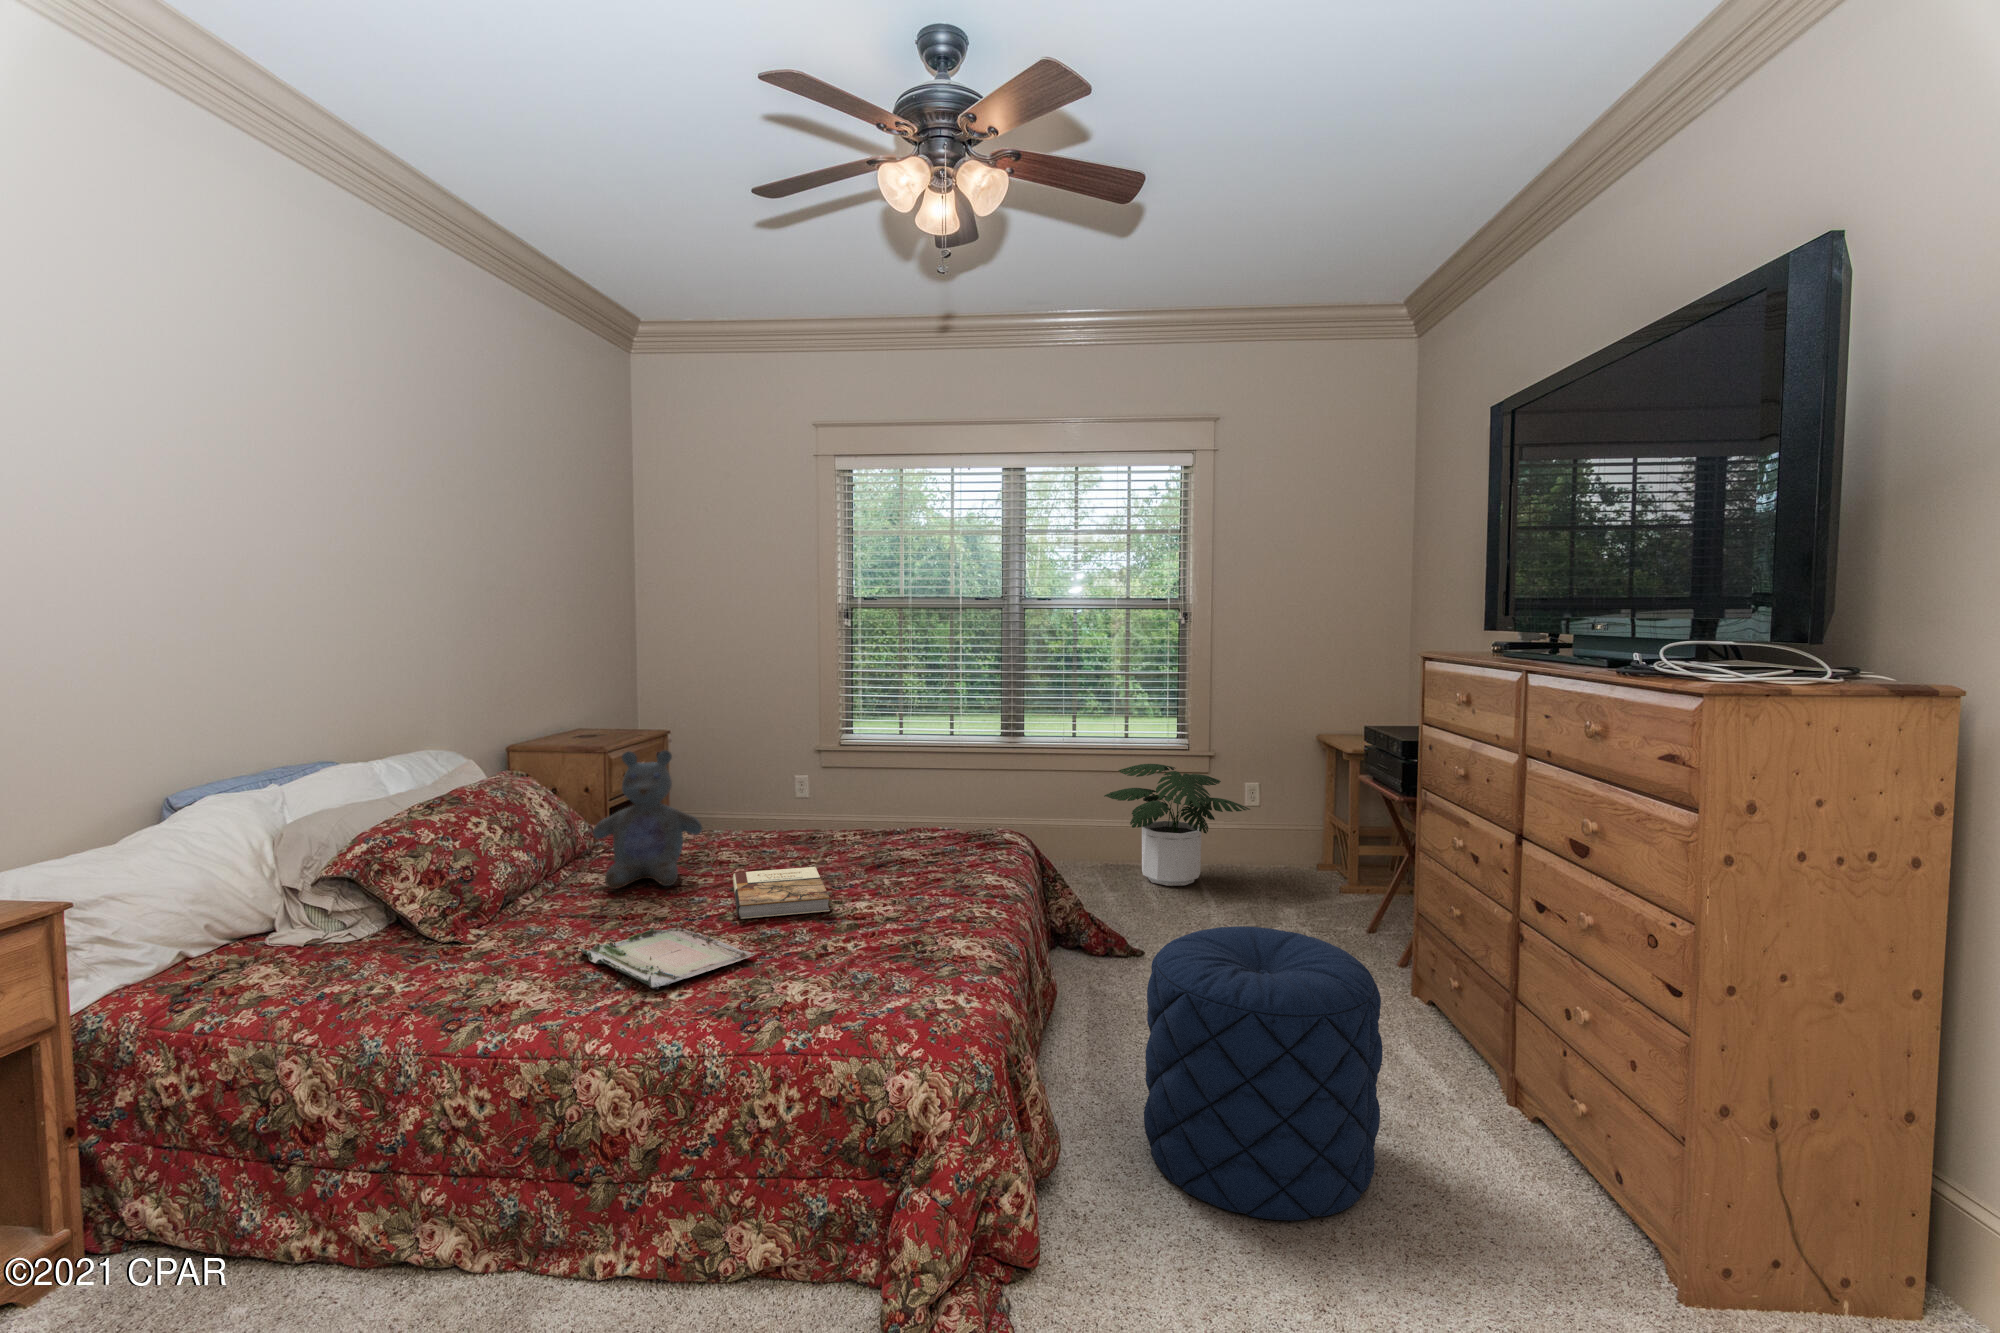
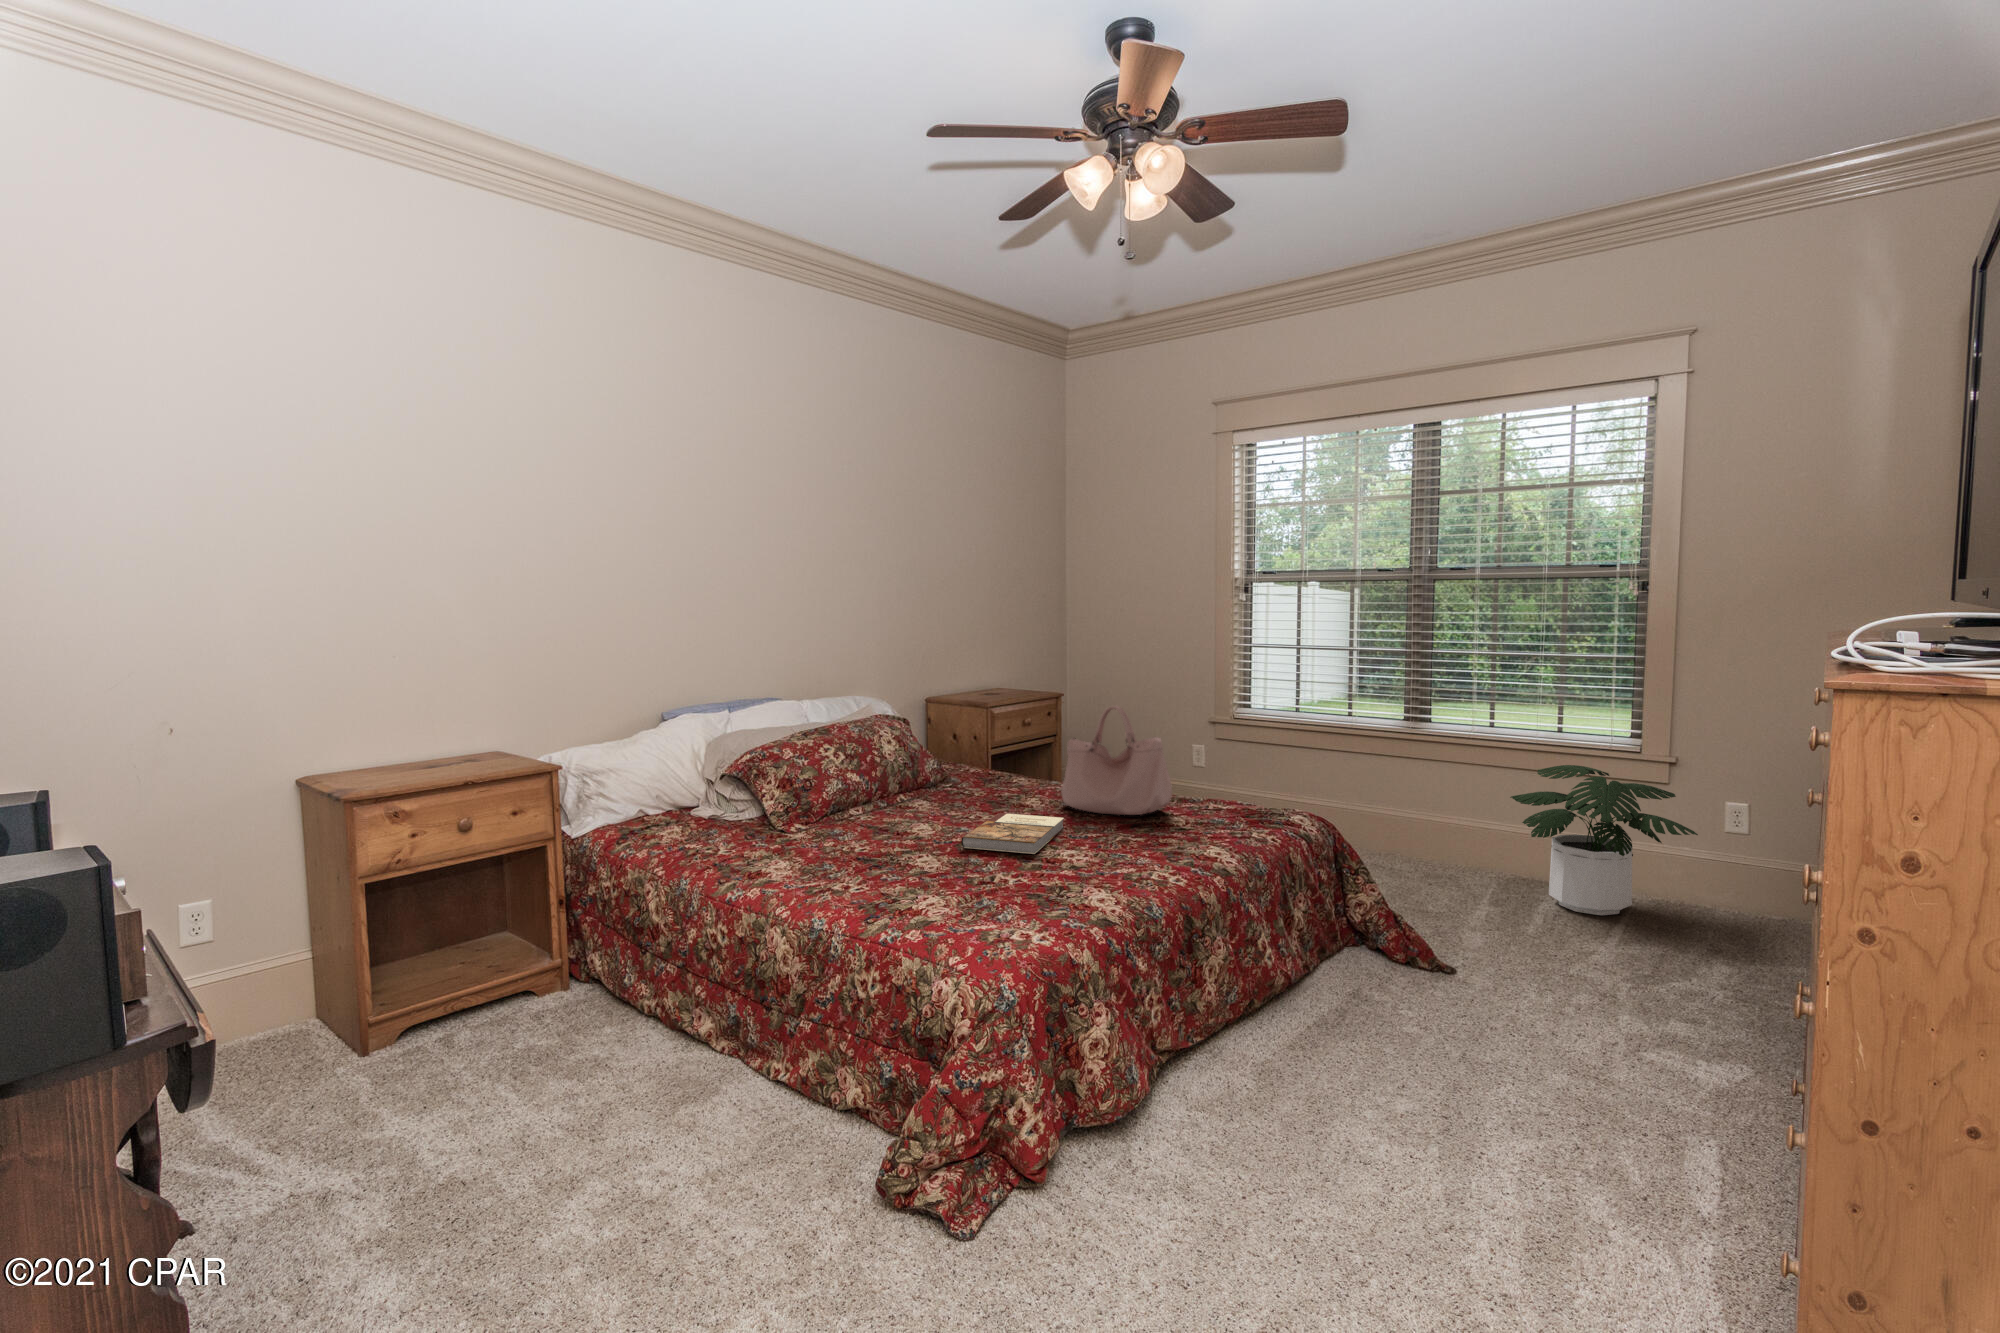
handbag: none [777,738,903,857] -> present [1061,706,1172,815]
stuffed bear: present [593,750,703,889] -> none [904,704,988,816]
tray: present [580,920,755,989] -> none [834,837,934,883]
pouf: present [1144,926,1383,1220] -> none [1230,933,1497,1258]

